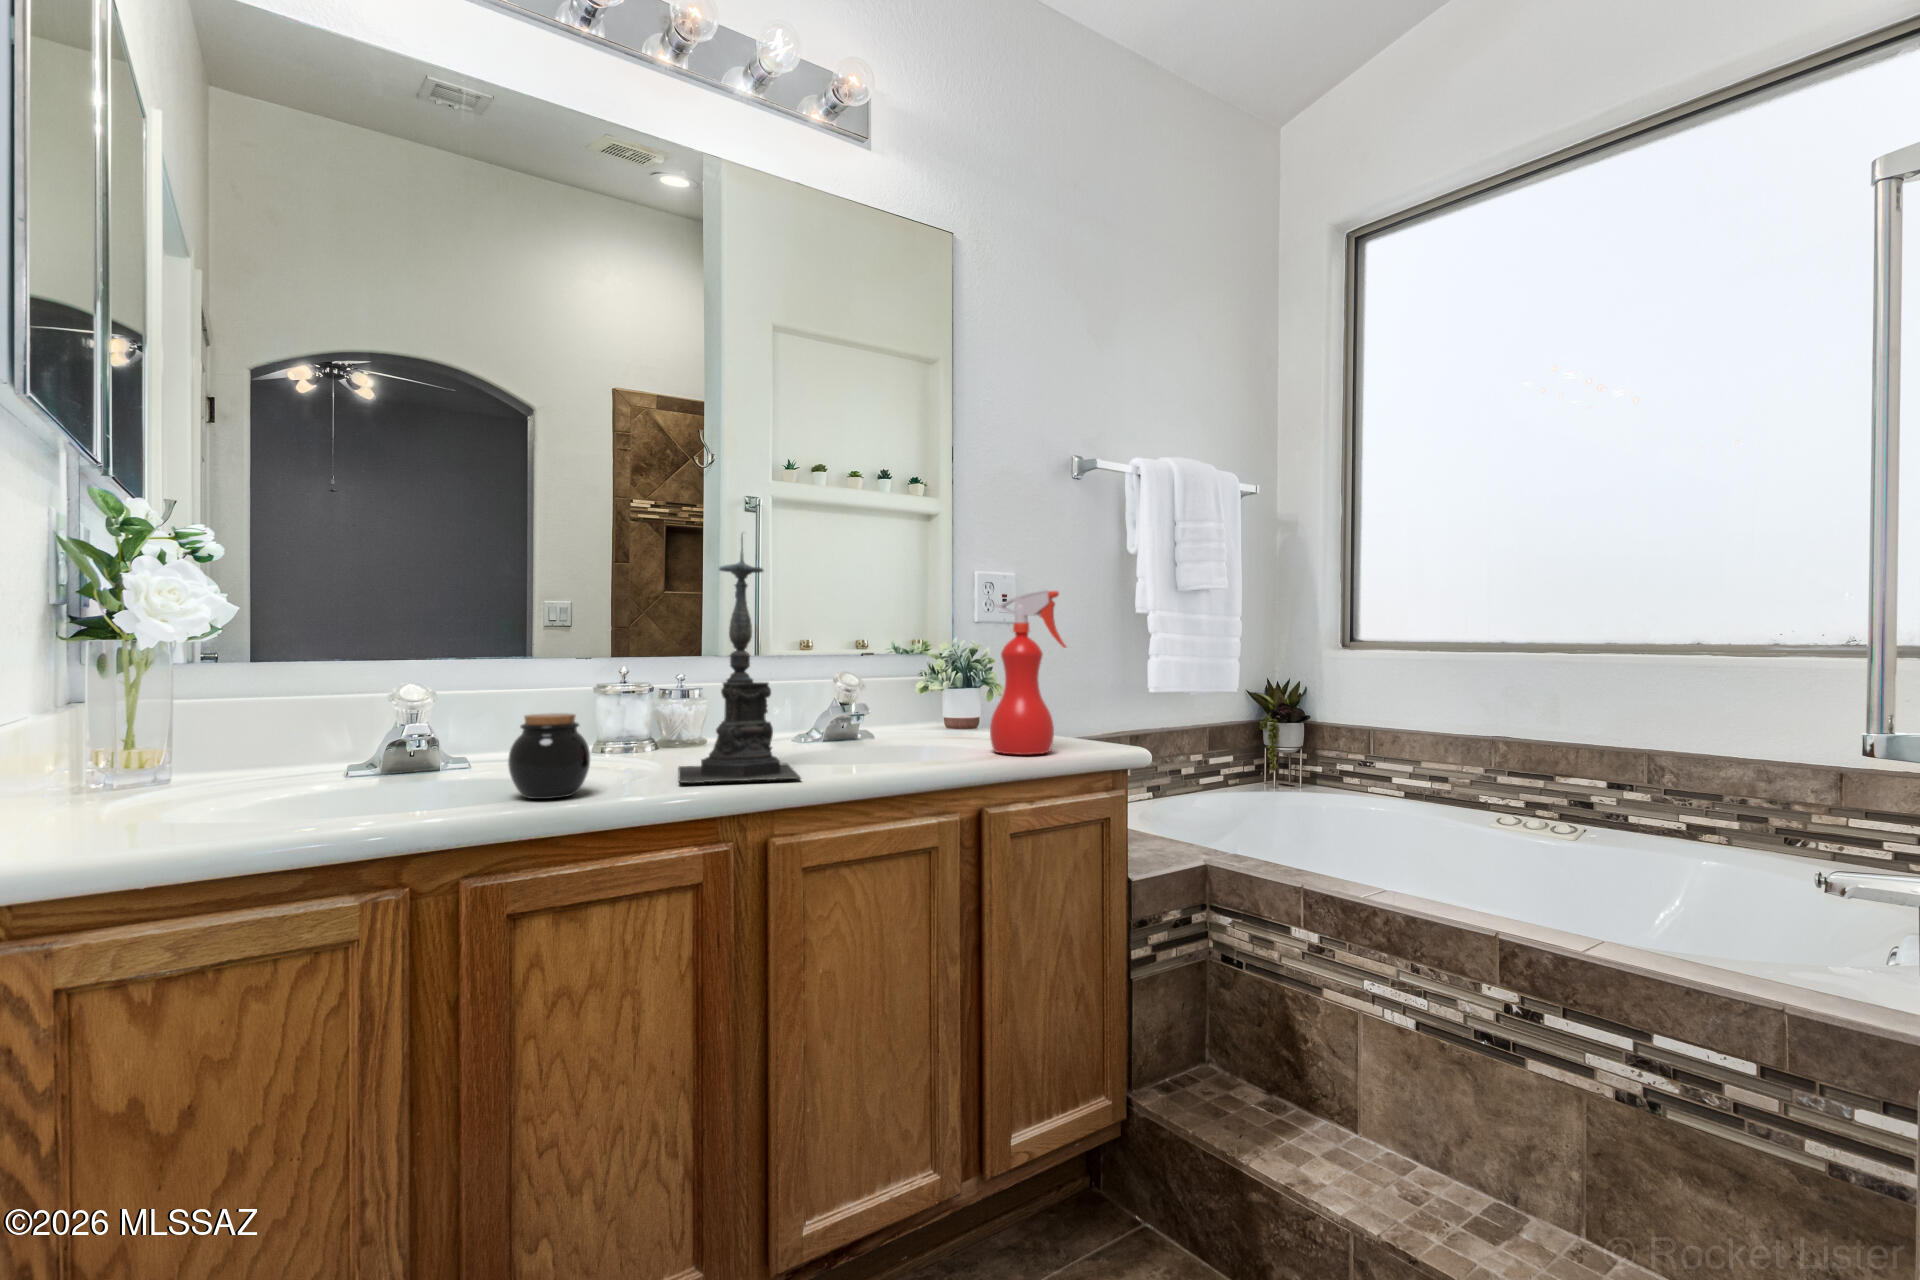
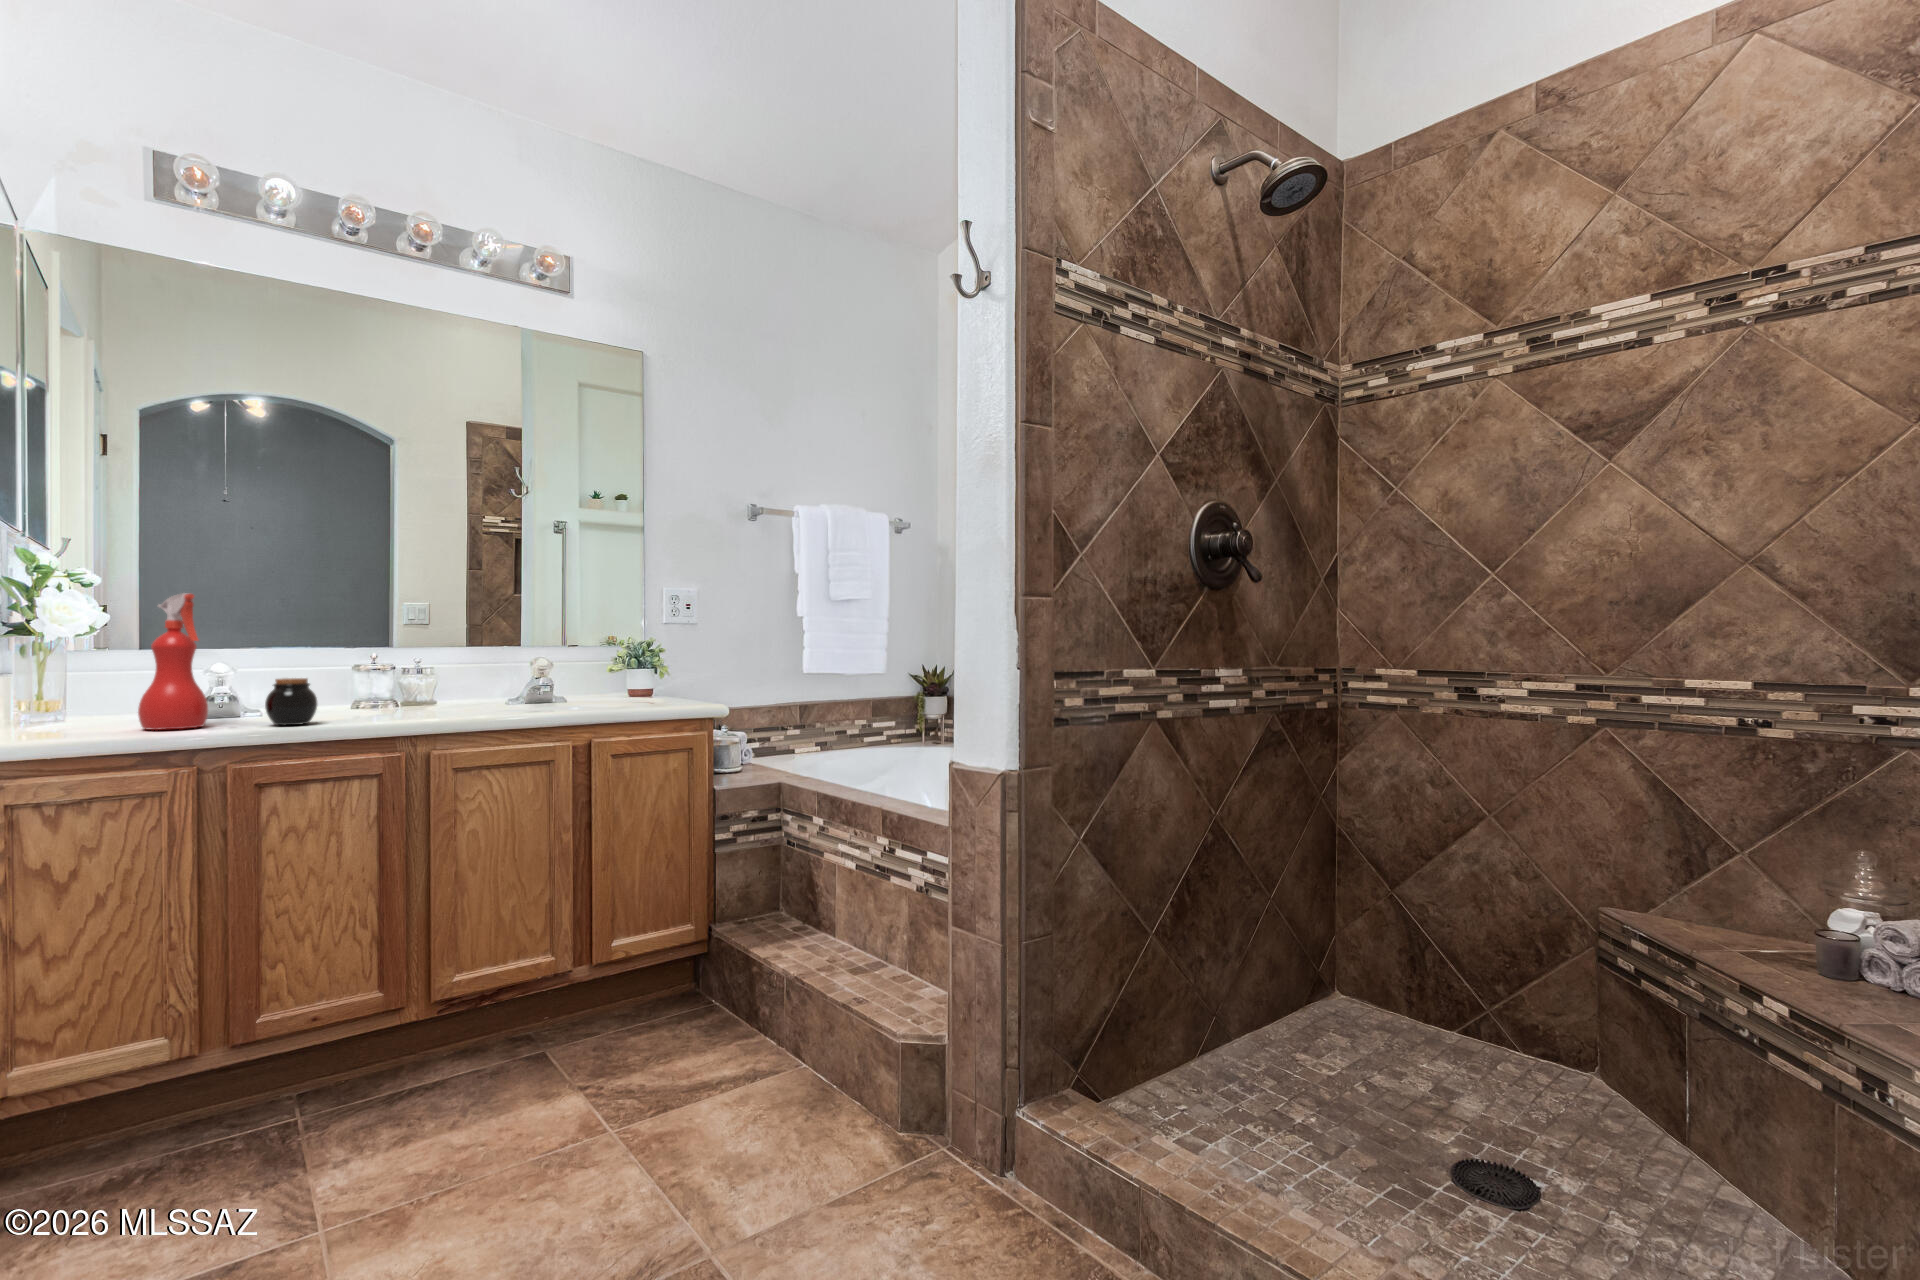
candle holder: present [679,536,800,783] -> none [377,571,468,720]
spray bottle: present [990,590,1066,755] -> present [138,593,208,730]

